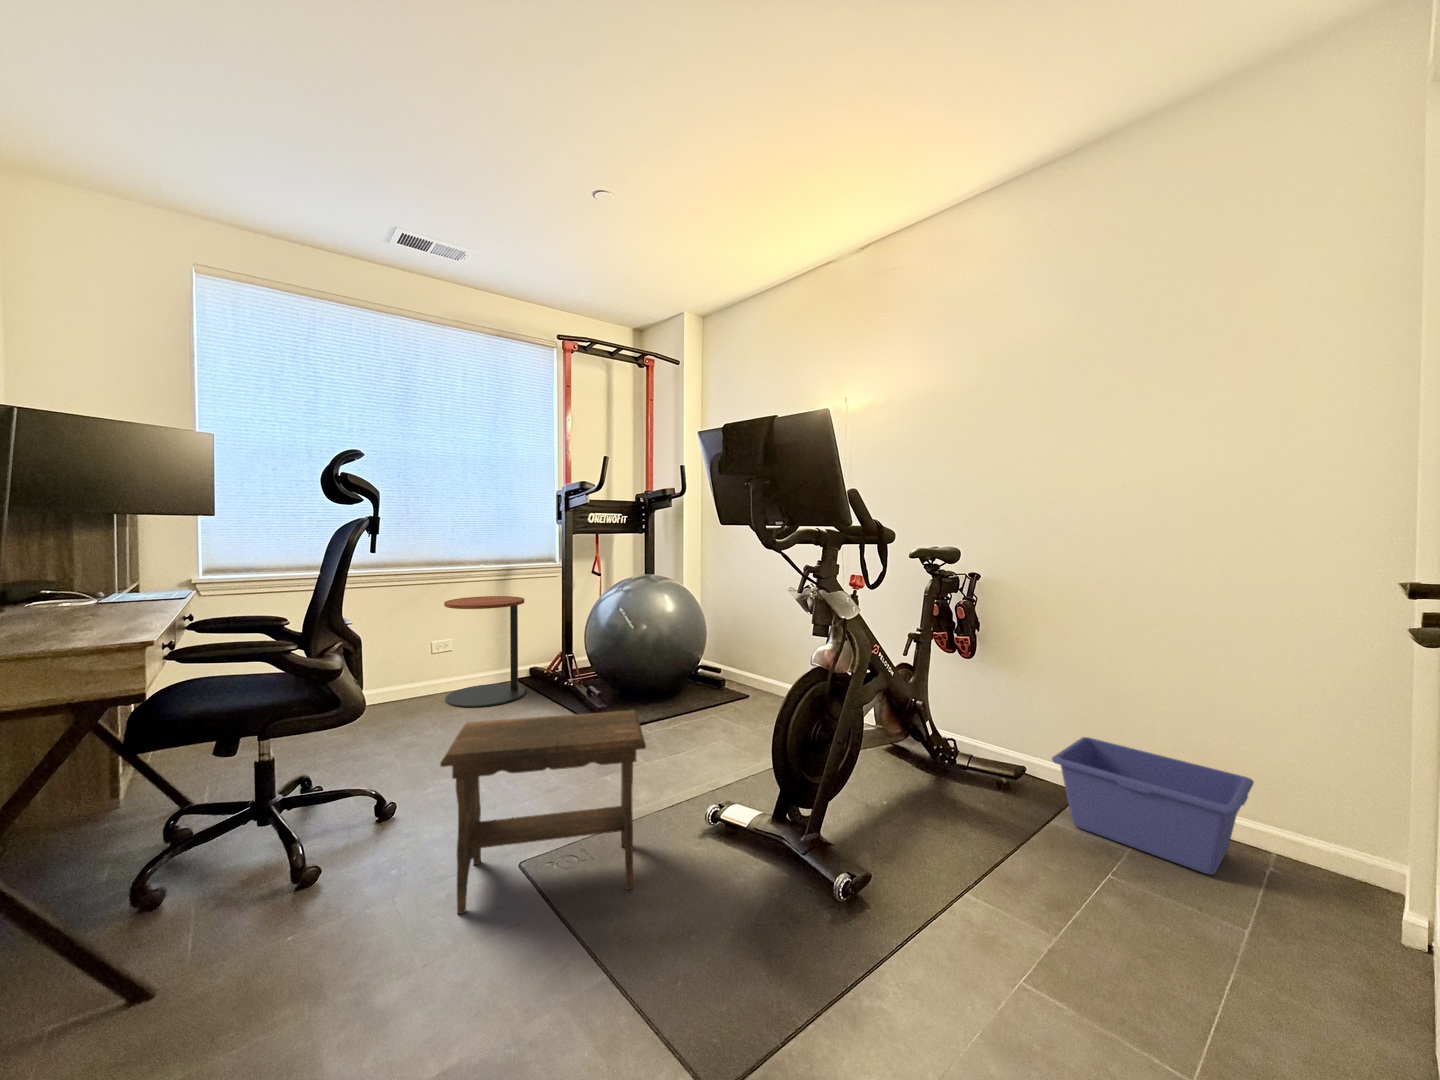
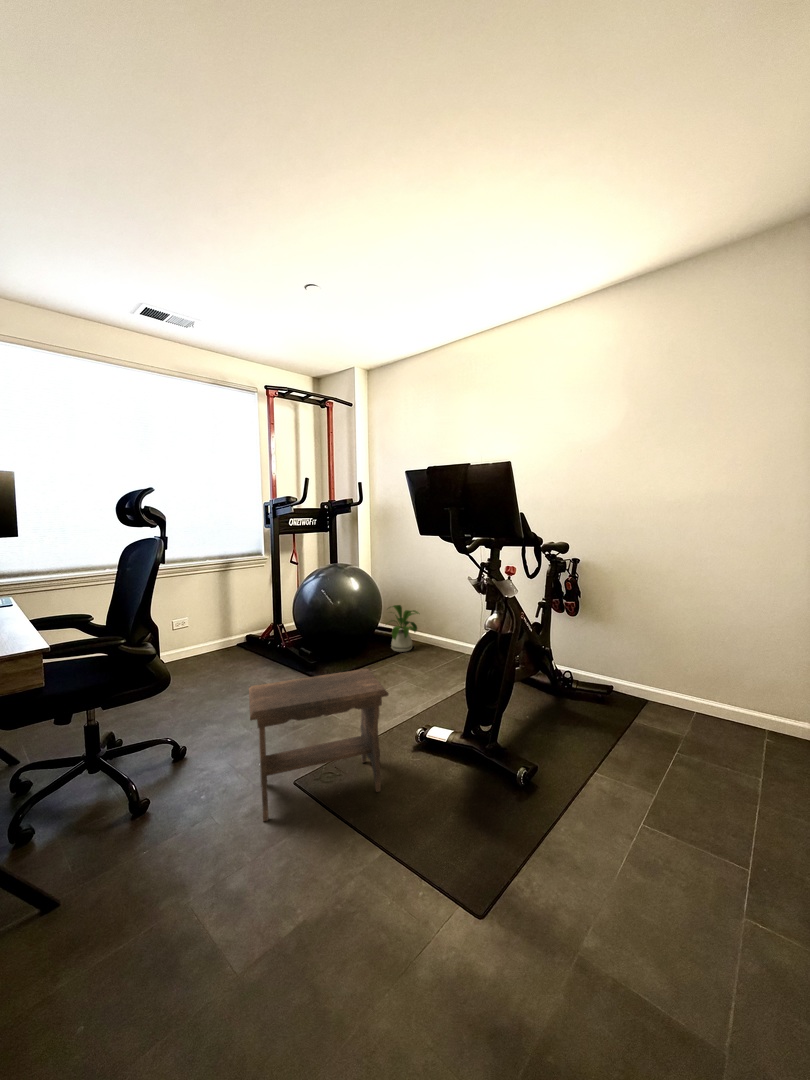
side table: present [444,596,525,707] -> none [184,584,249,670]
house plant: none [707,634,757,700] -> present [391,605,418,652]
storage bin: present [1052,737,1254,874] -> none [634,665,753,745]

